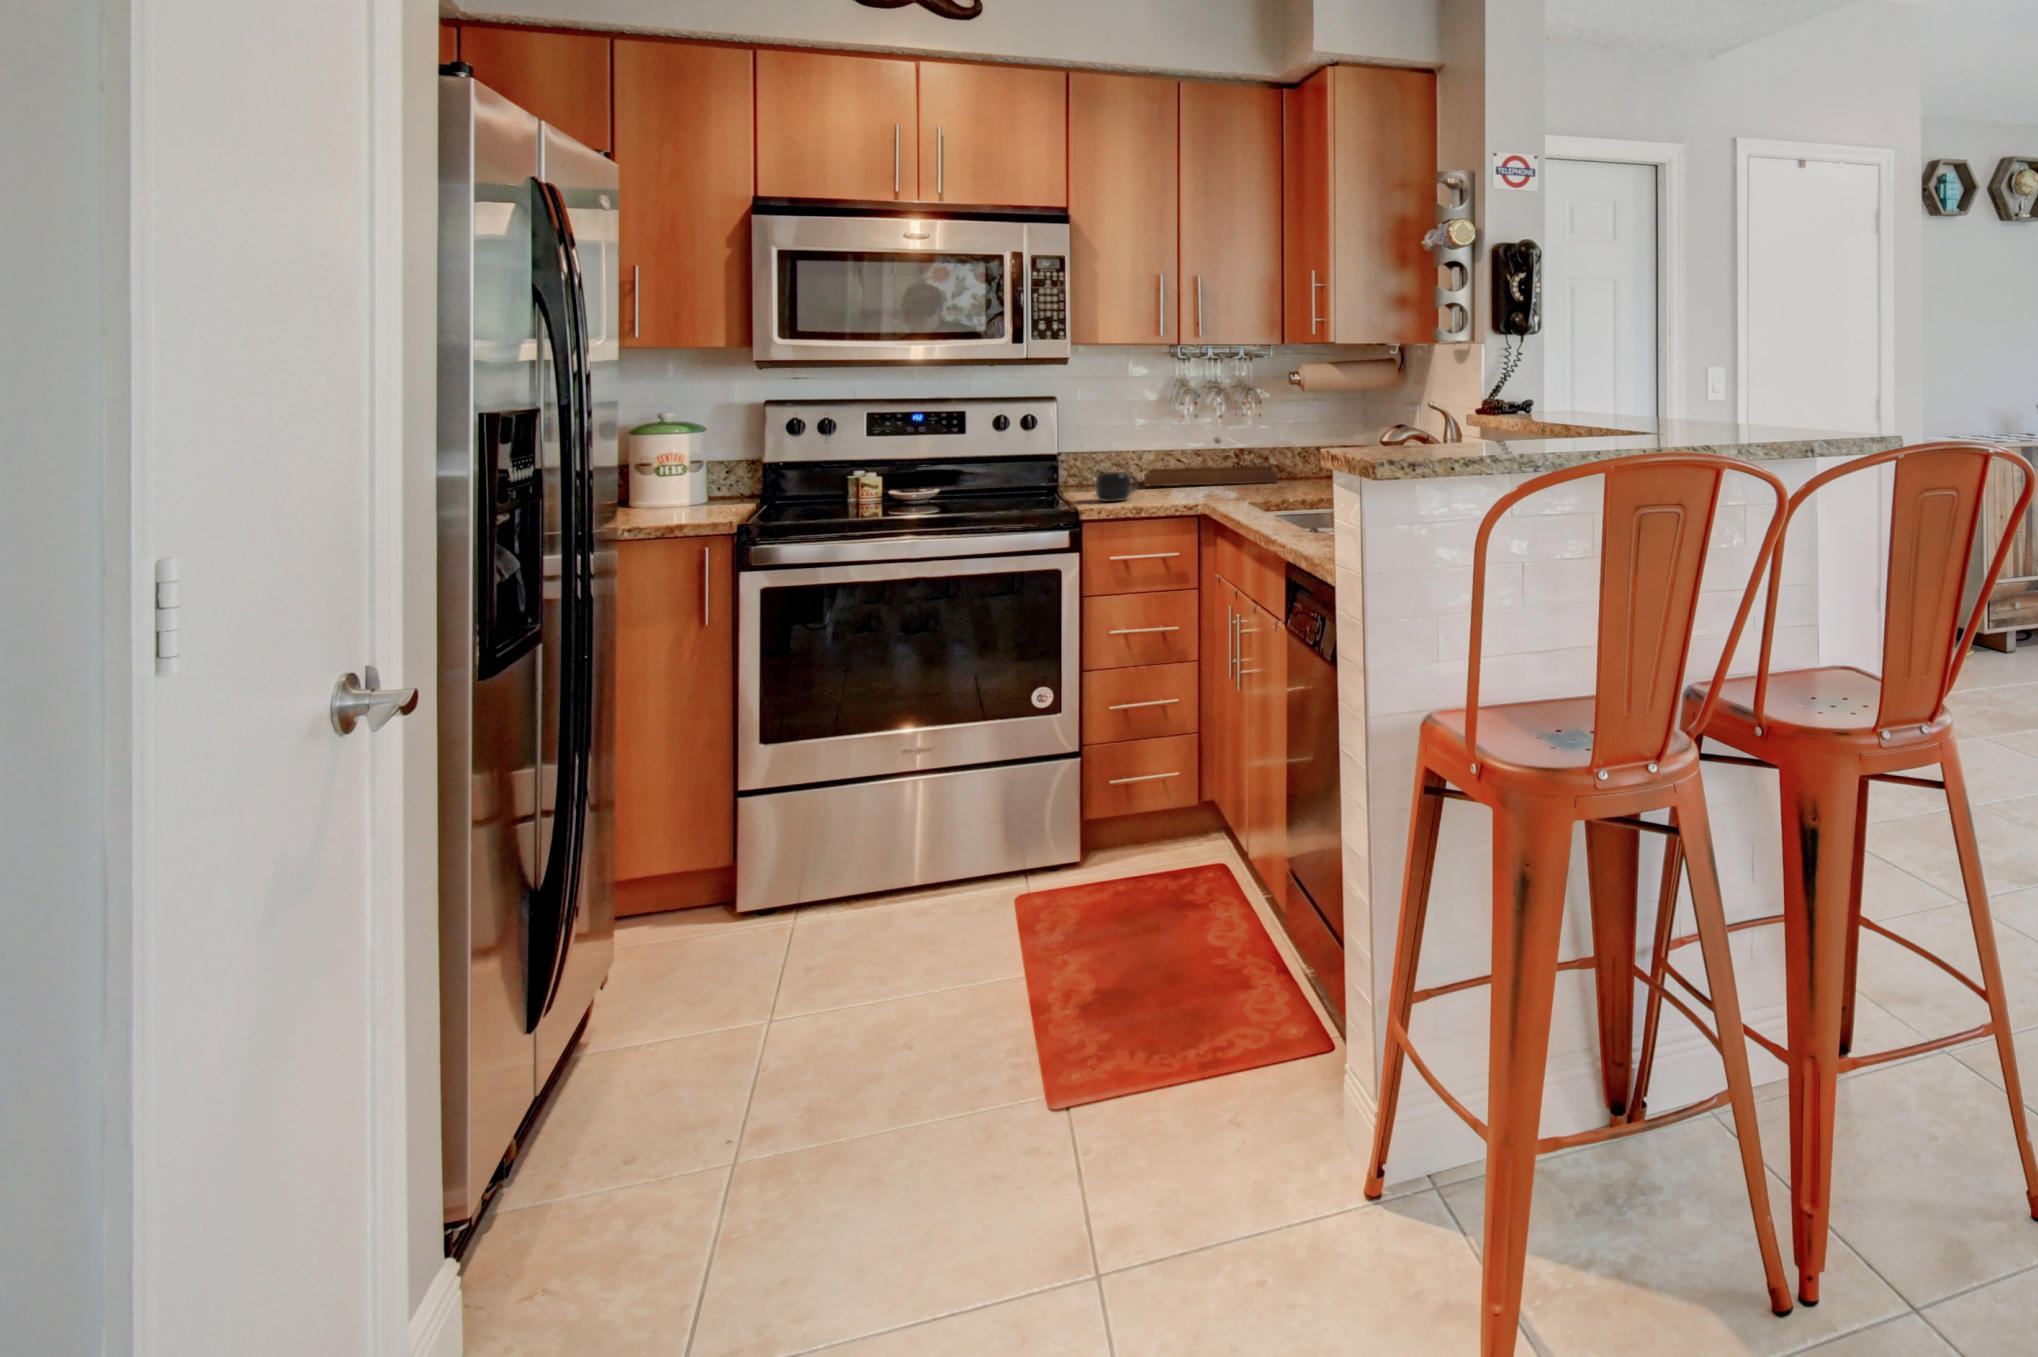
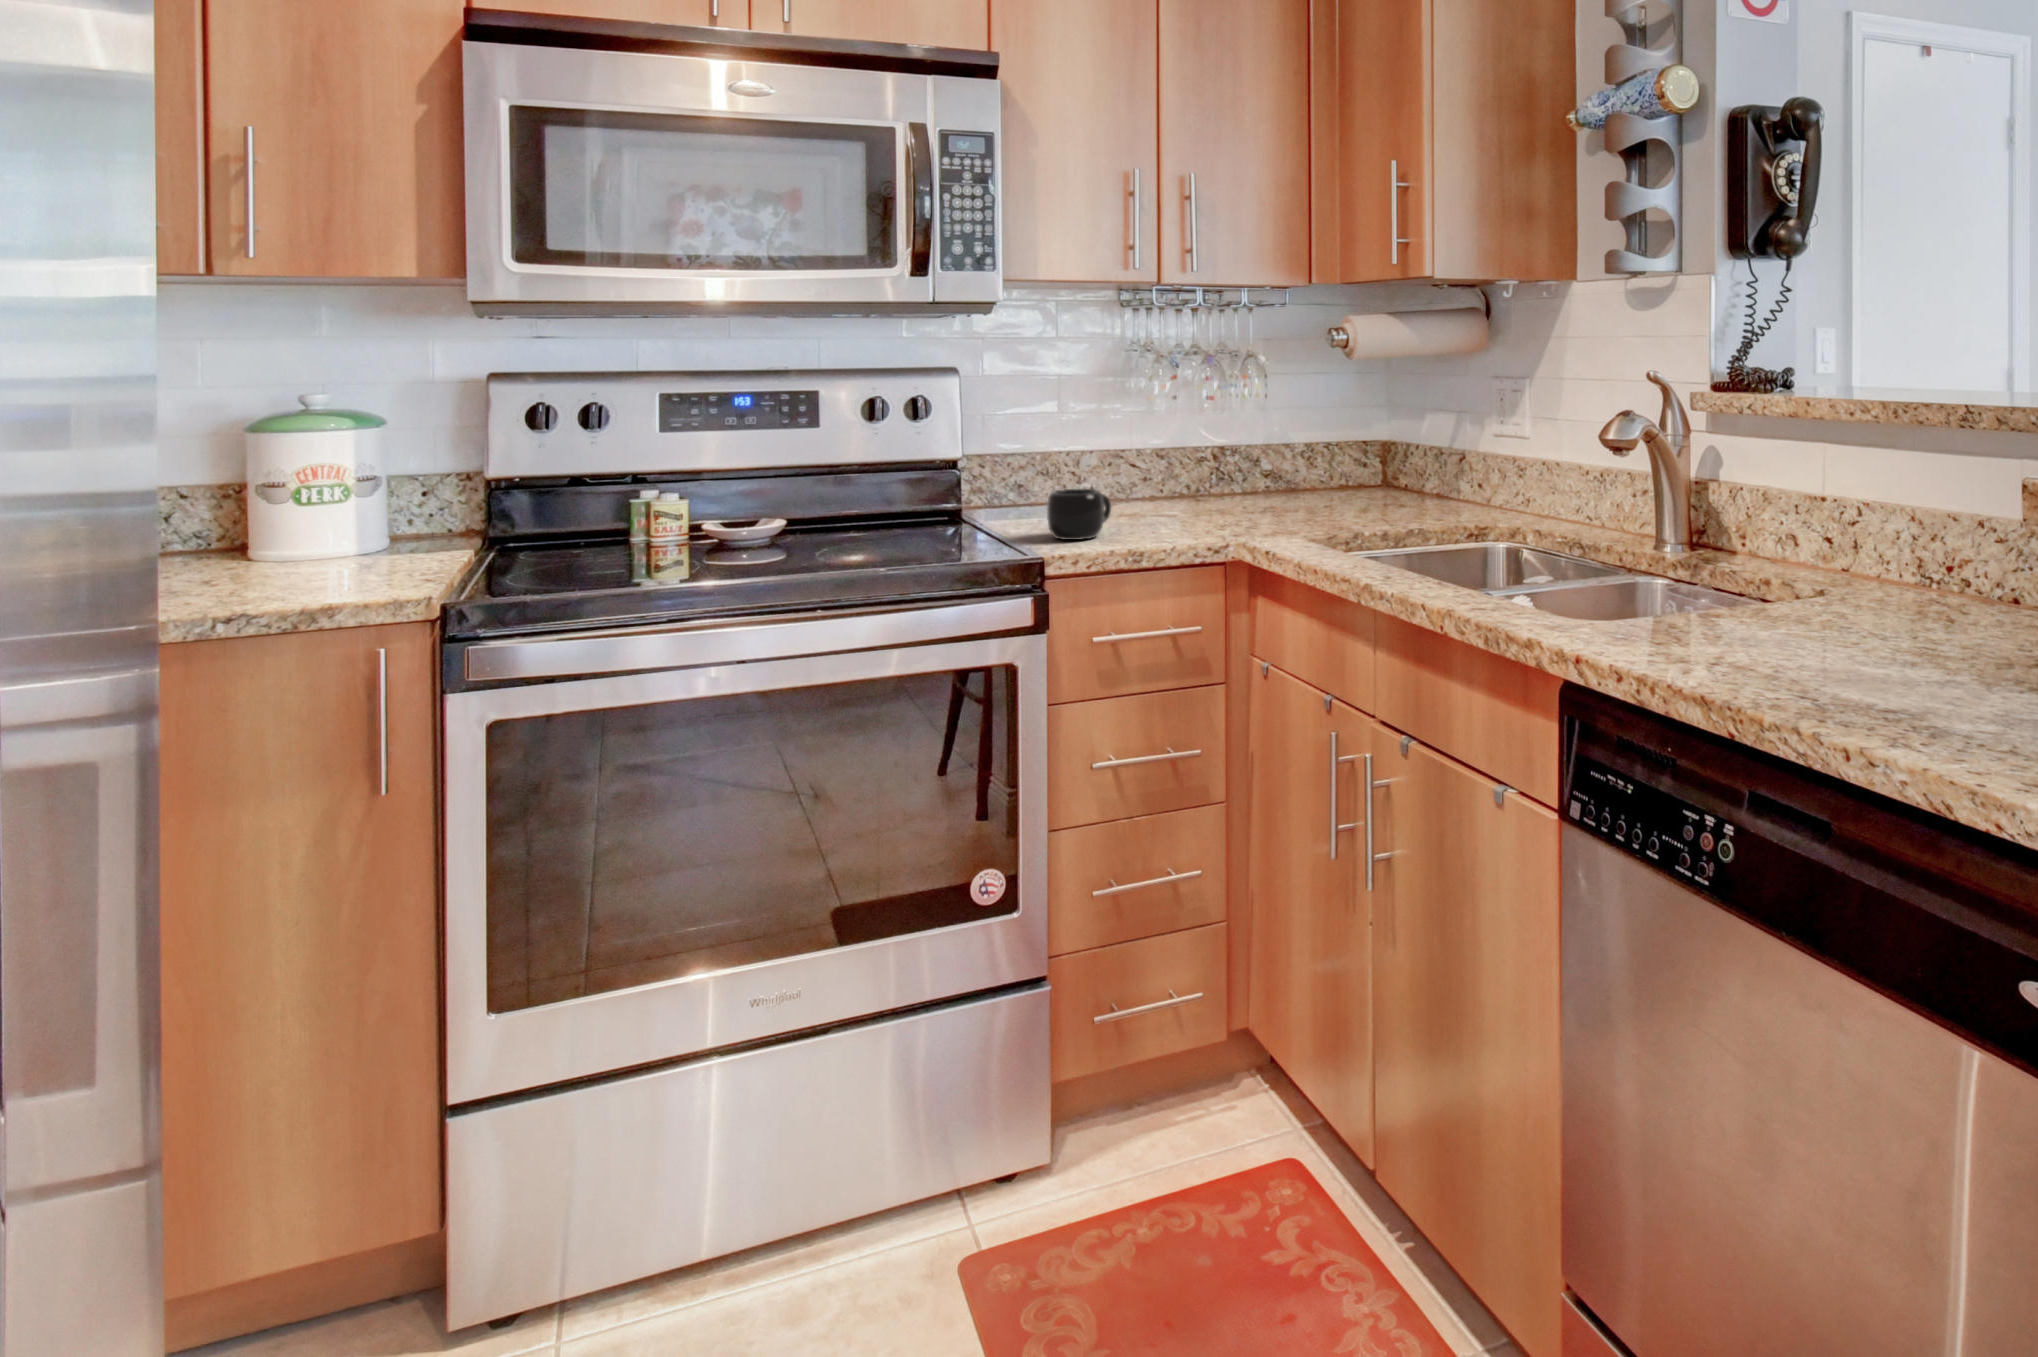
tray: present [1144,437,1278,486] -> none [1090,428,1303,508]

